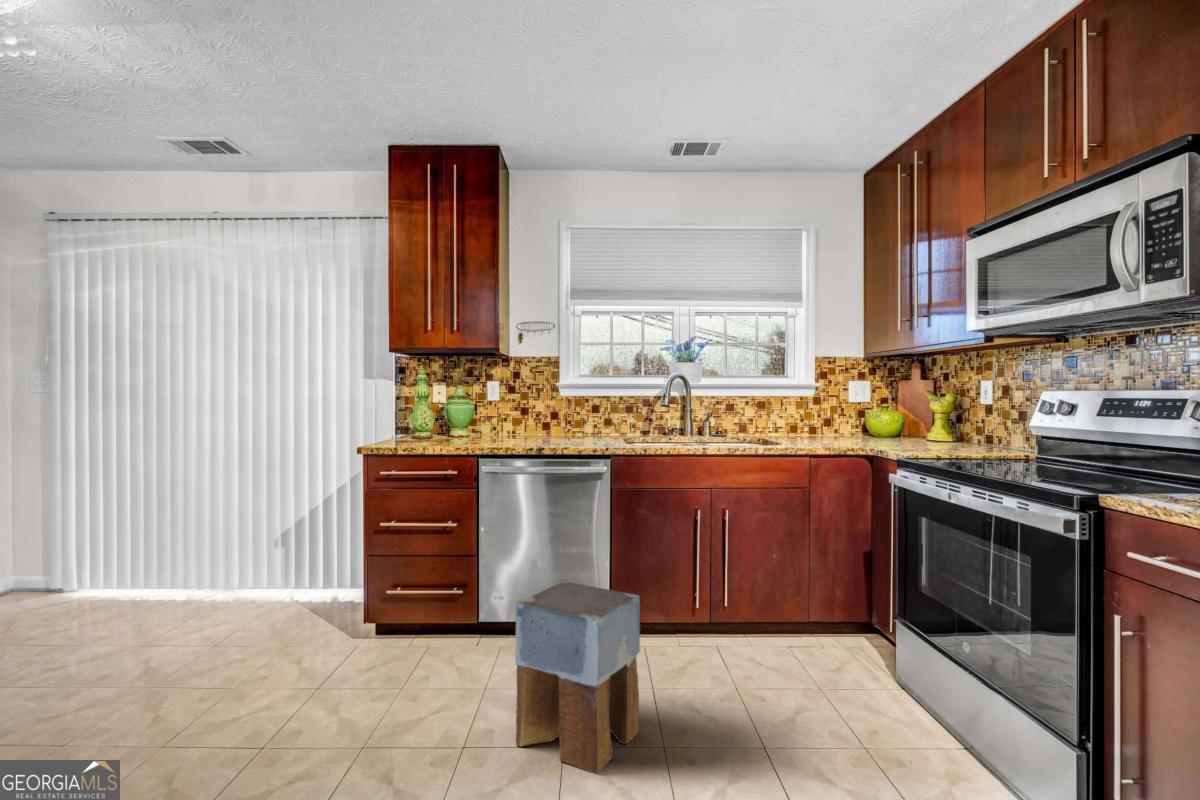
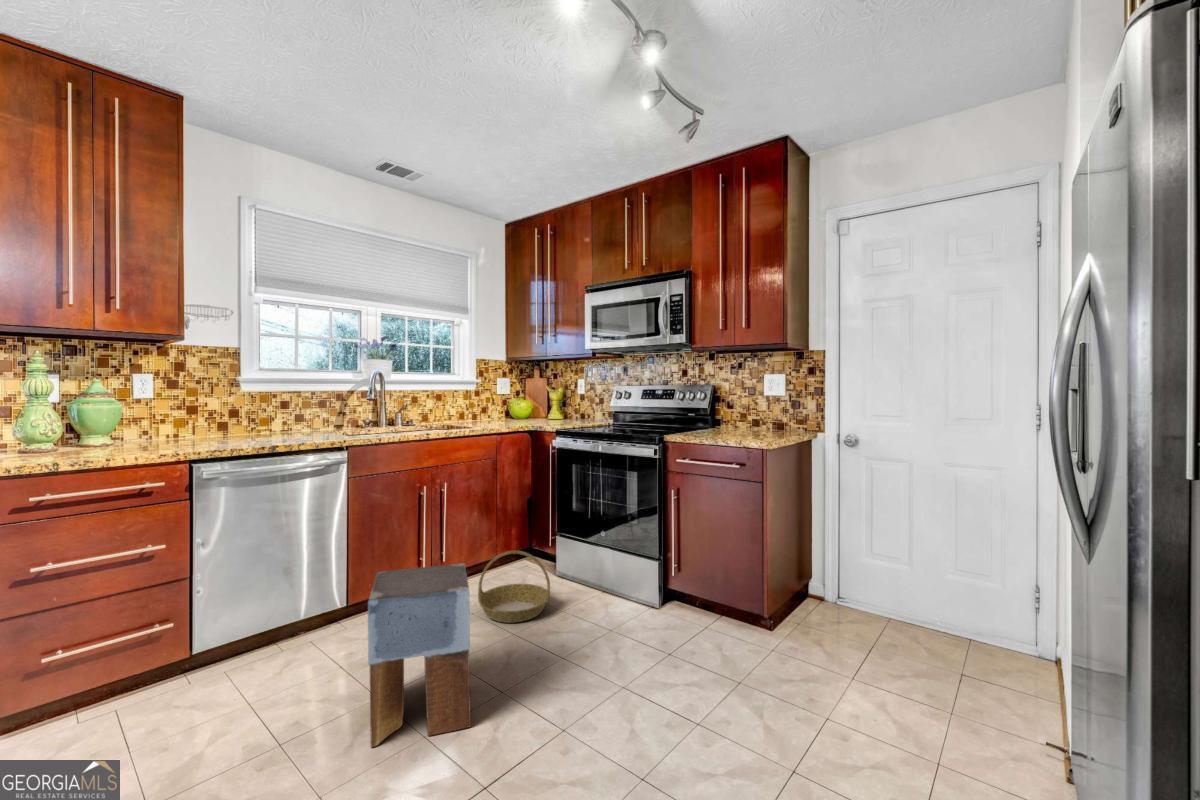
basket: none [721,603,815,698] -> present [478,551,550,623]

